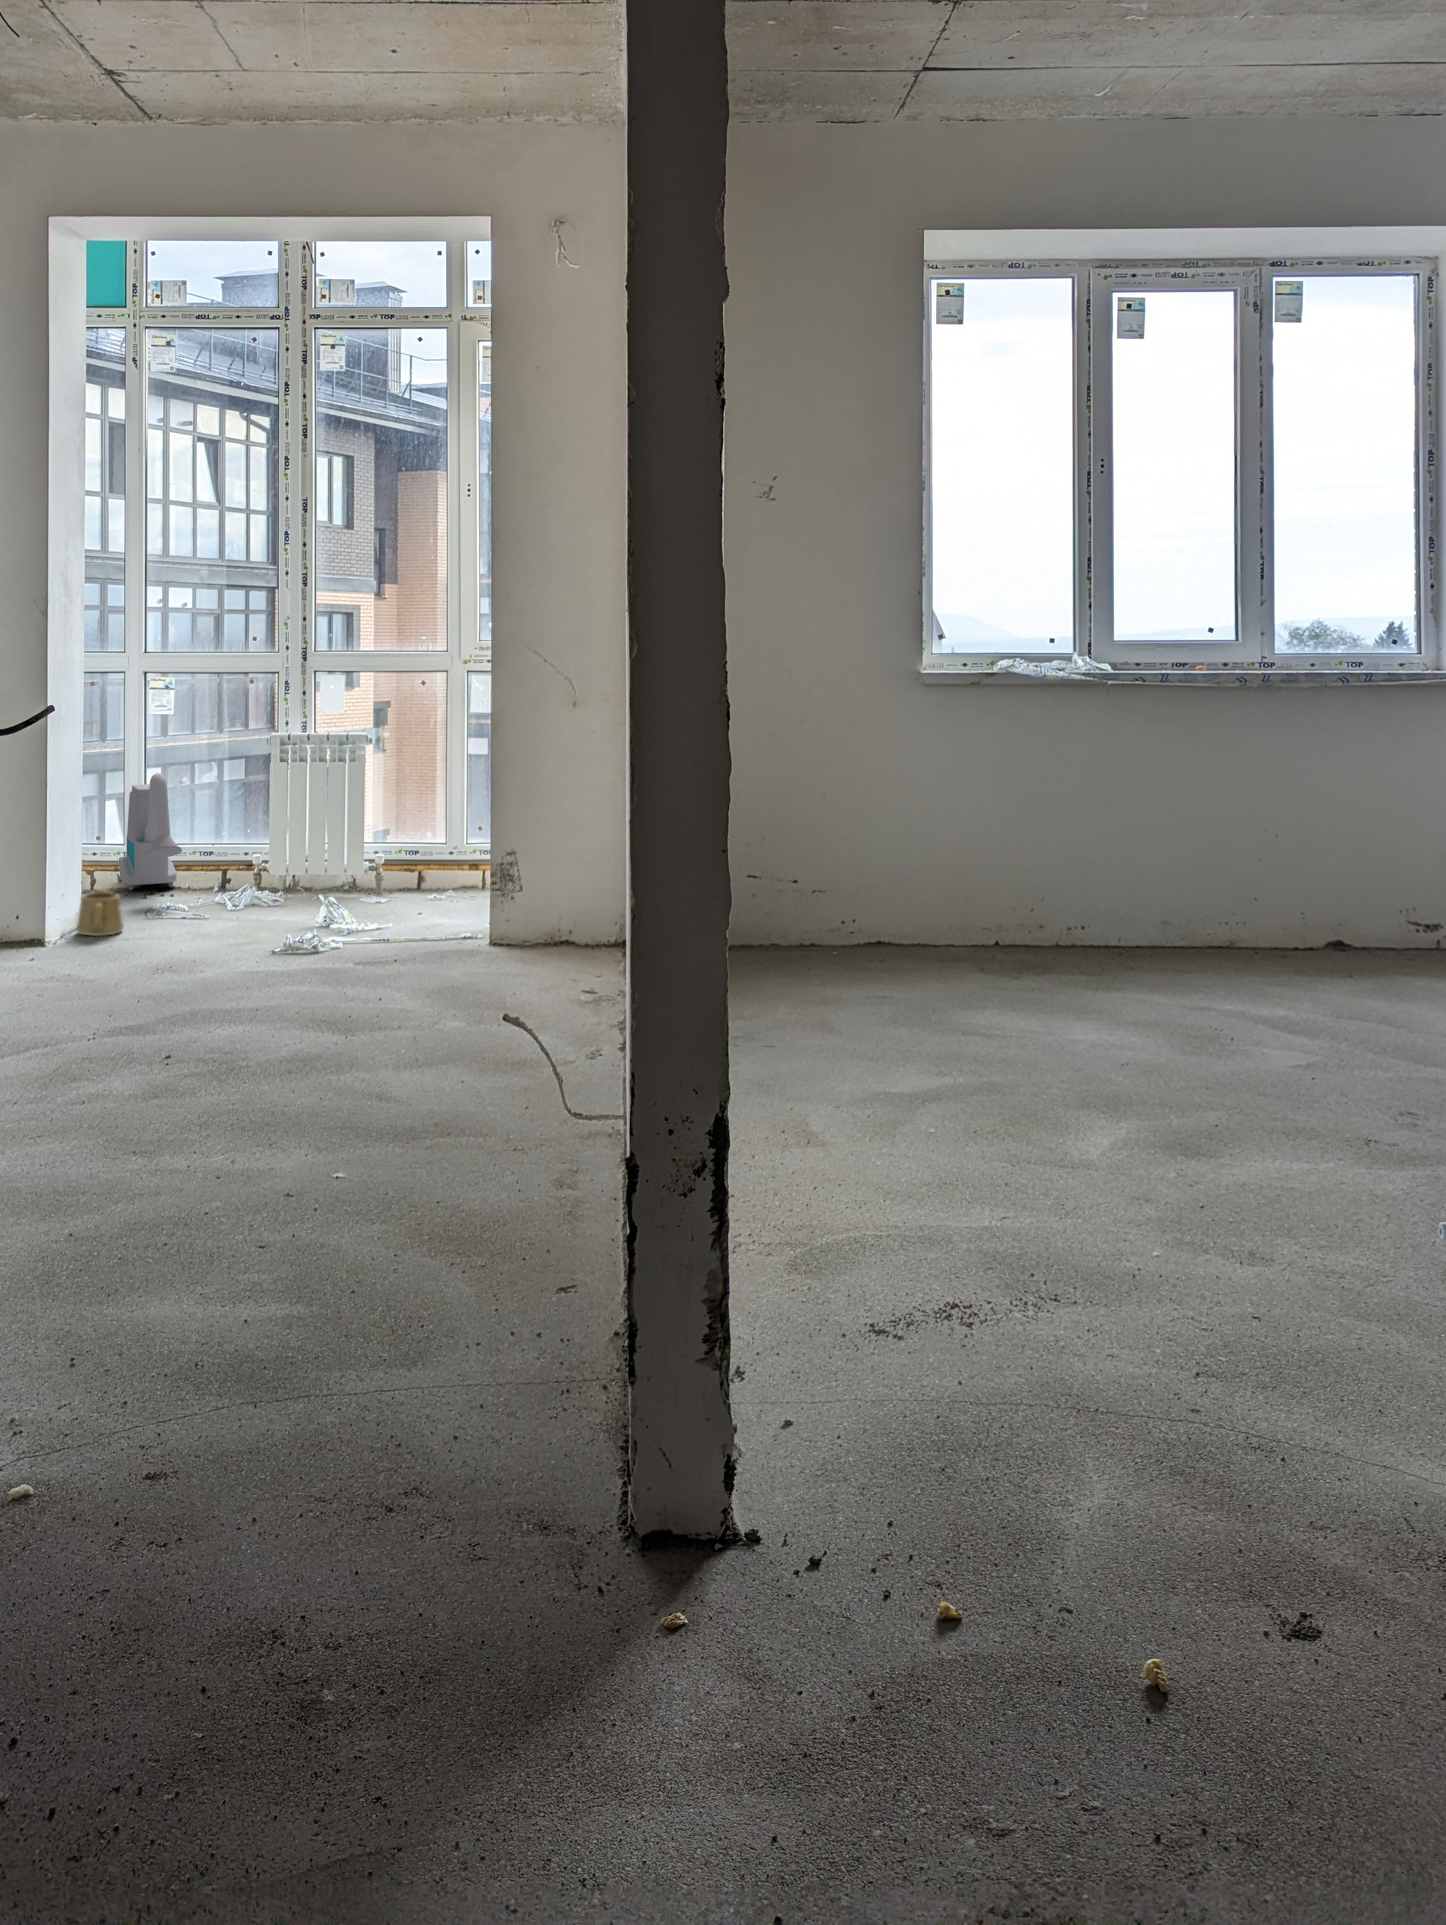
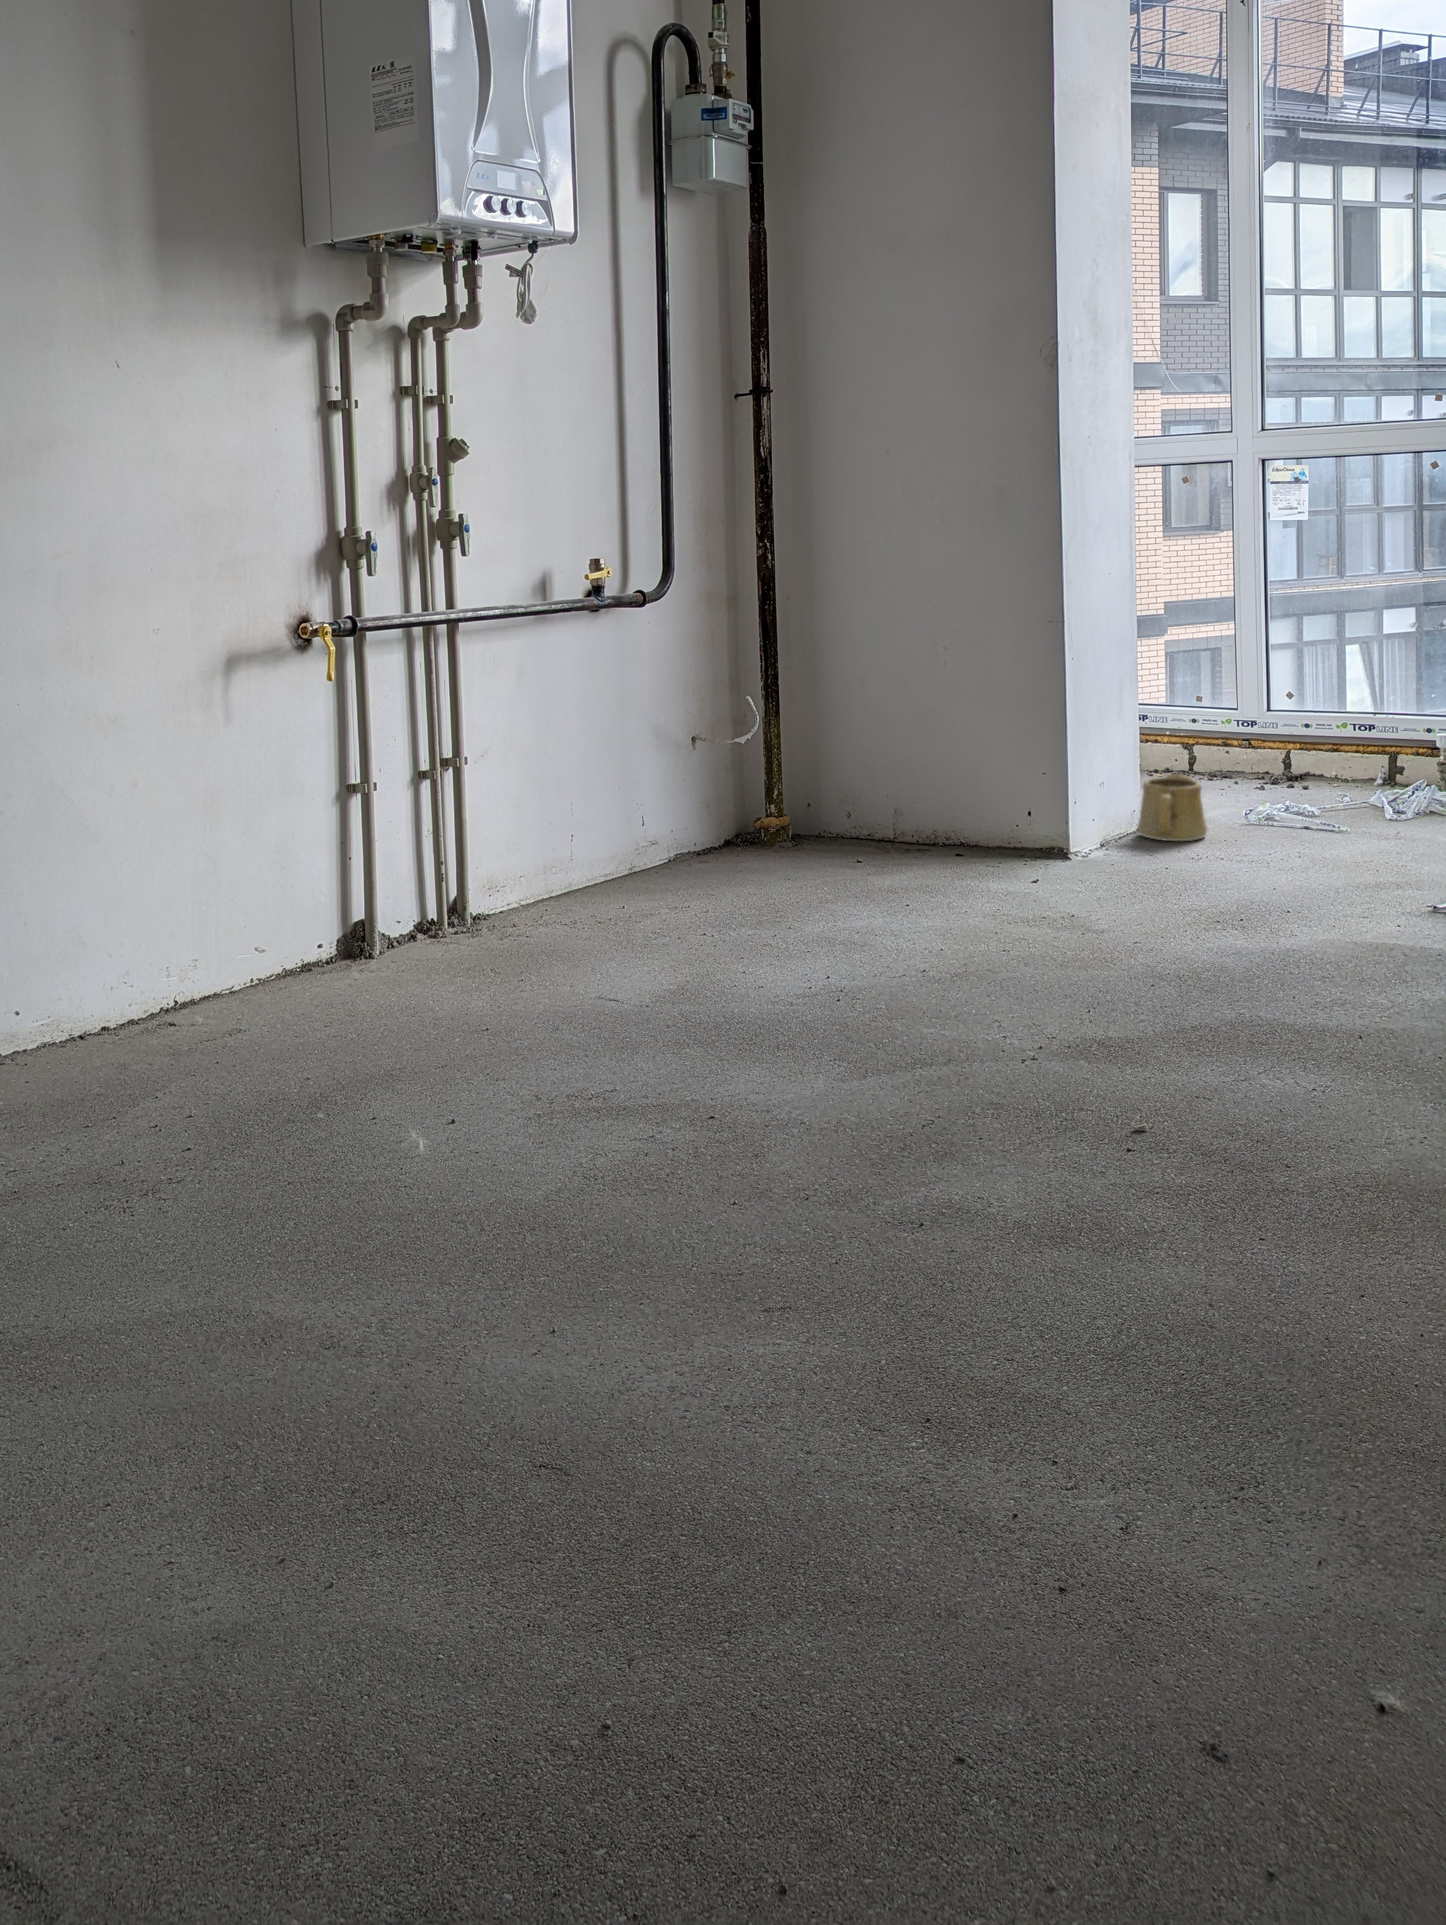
vacuum cleaner: present [117,773,182,890] -> none [1229,605,1315,775]

